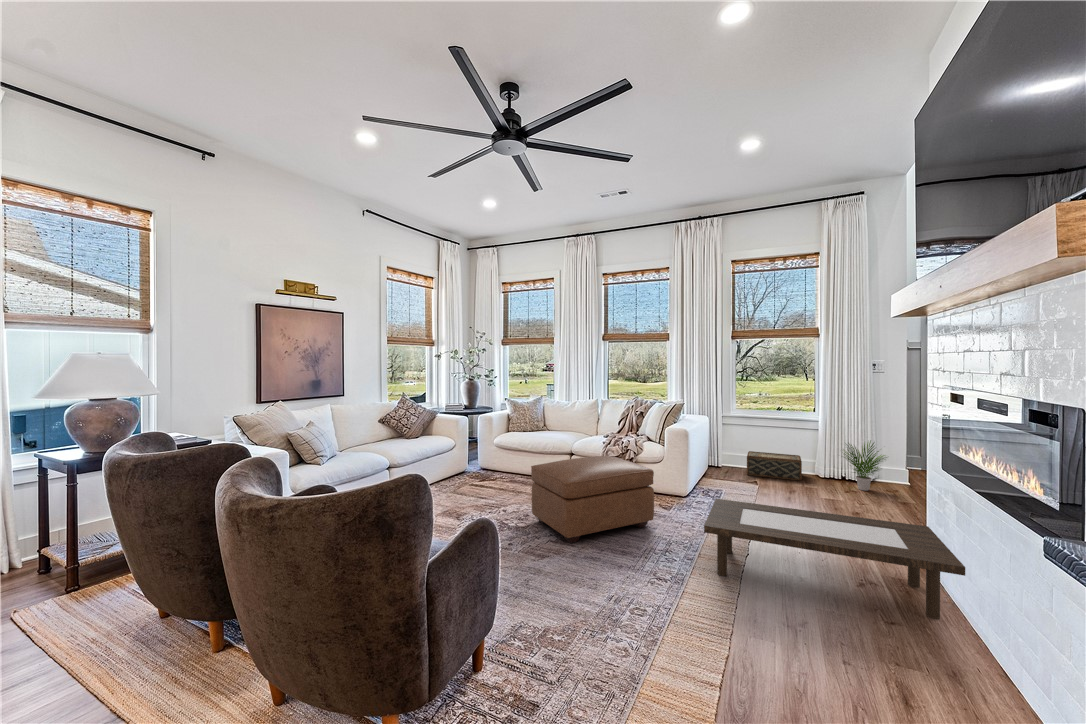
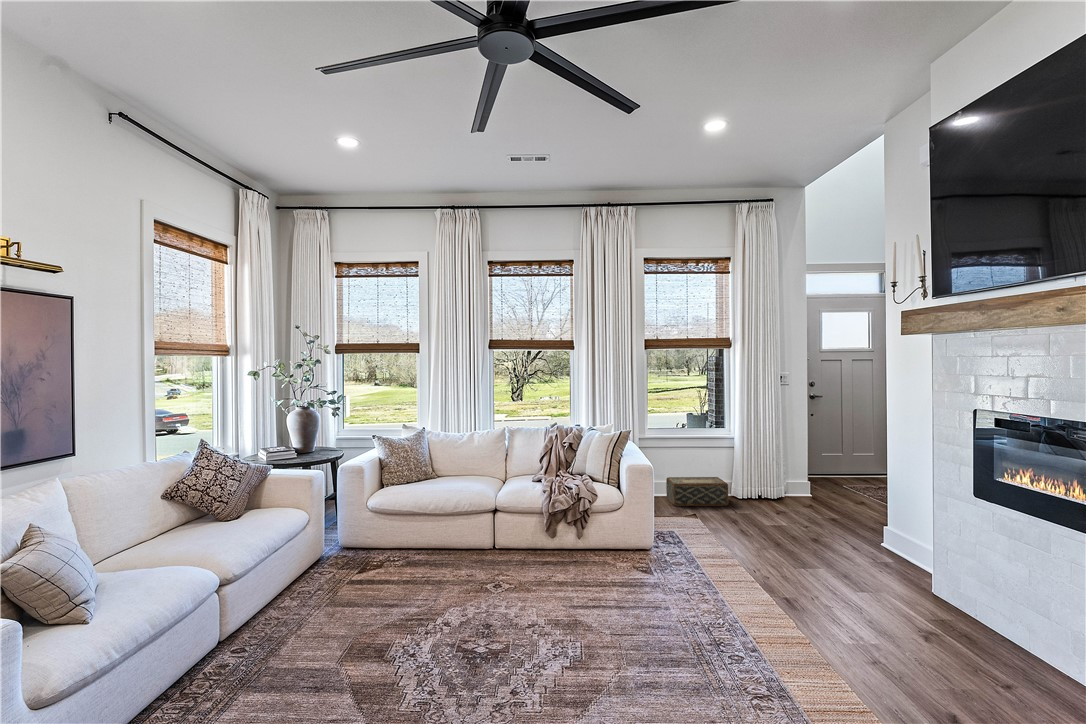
potted plant: present [844,441,887,491] -> none [762,455,810,509]
ottoman: present [531,456,654,543] -> none [503,512,667,665]
coffee table: present [704,499,965,620] -> none [754,555,1080,667]

